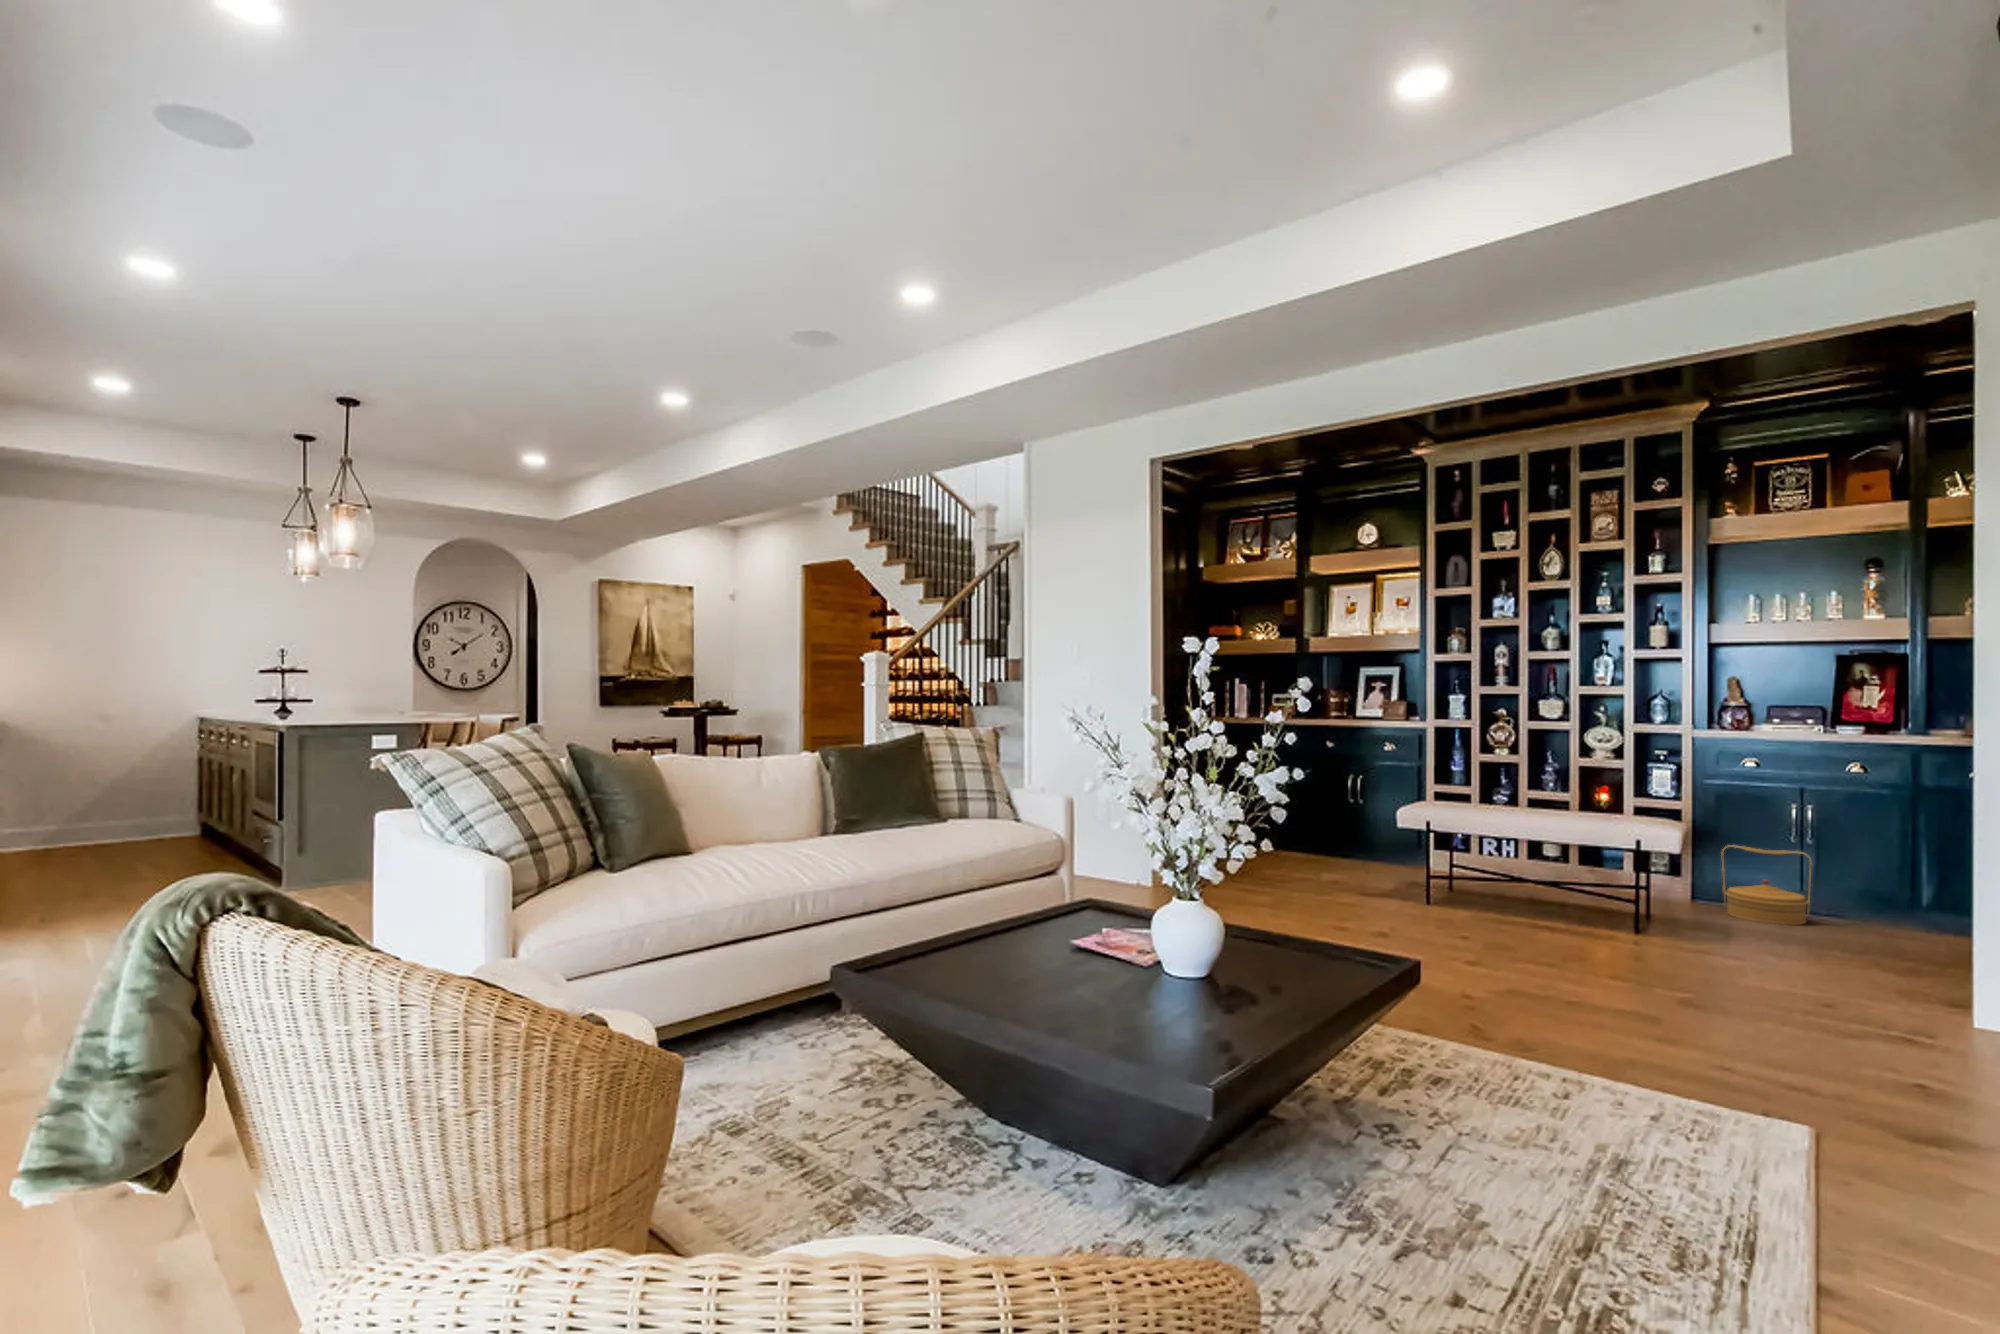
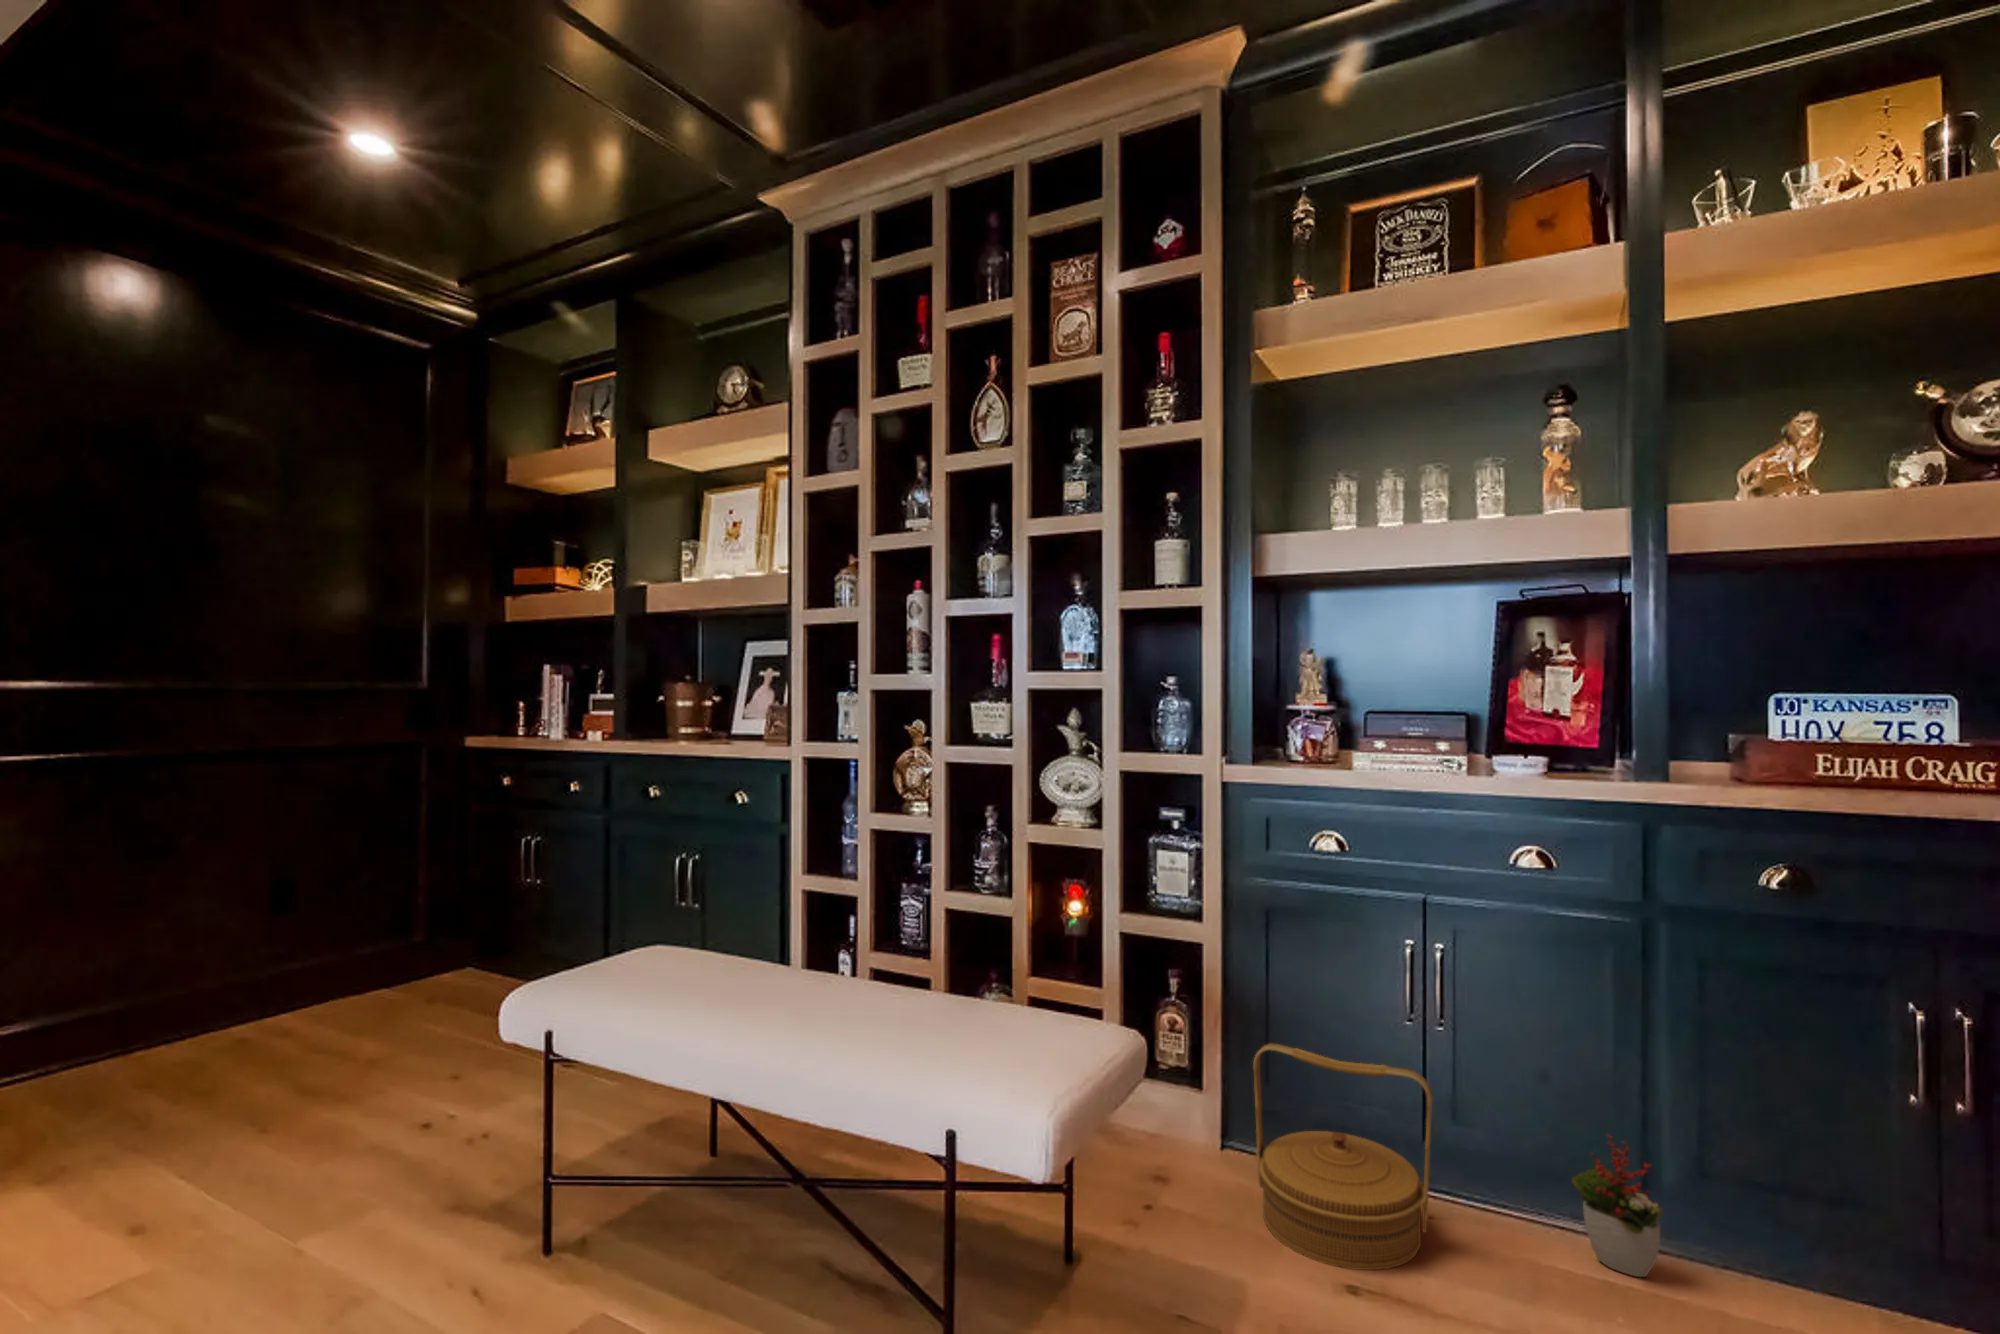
decorative plant: none [1878,879,1920,932] -> present [1572,1135,1663,1277]

